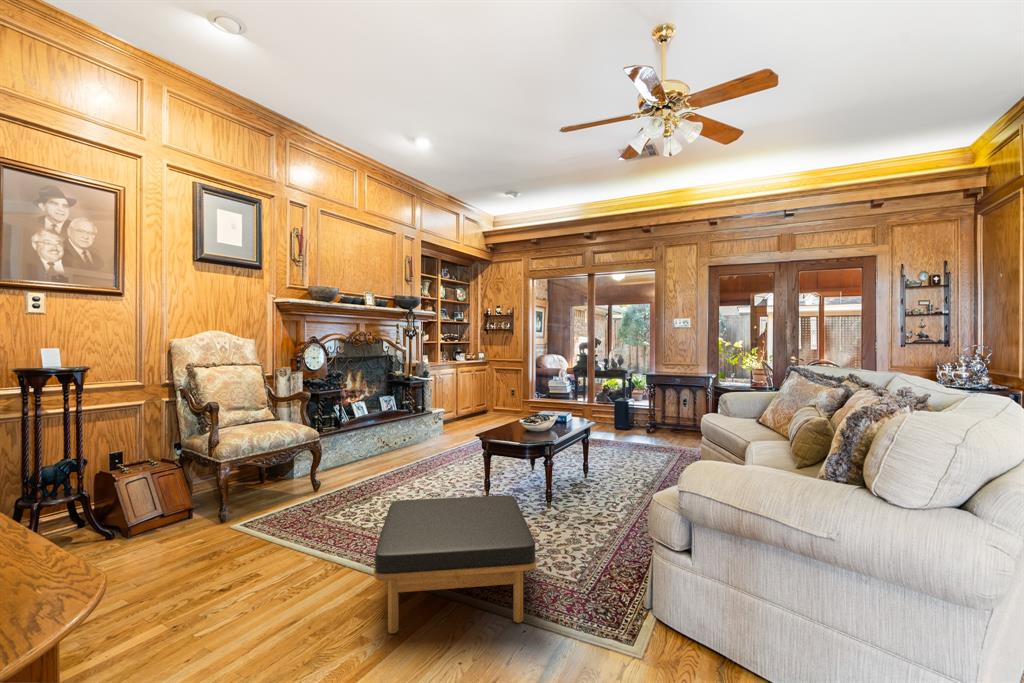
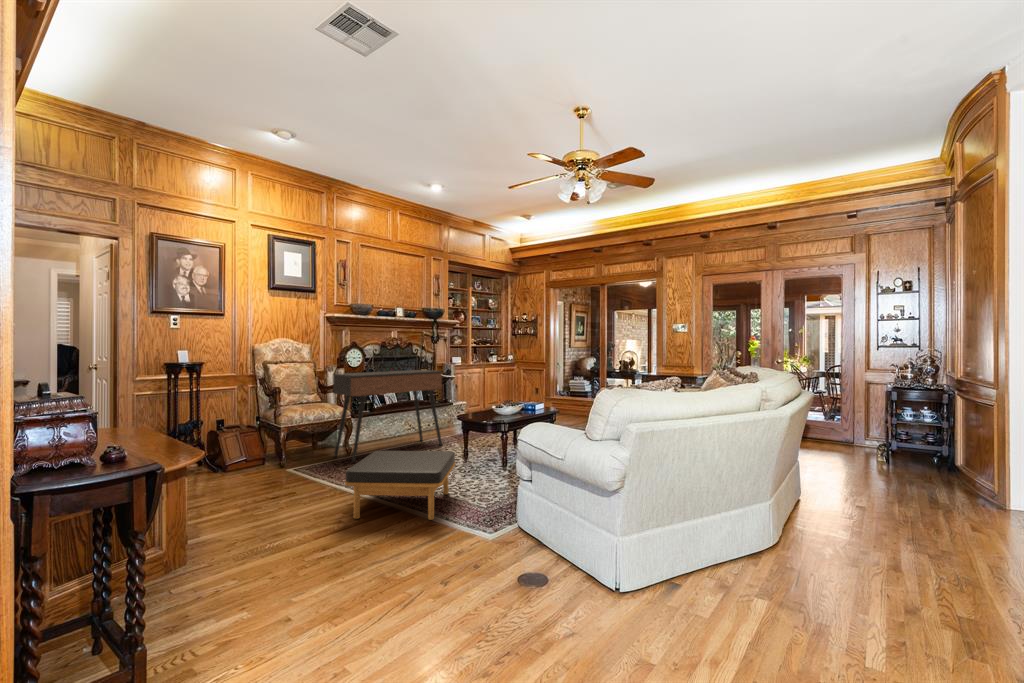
console table: none [297,373,439,506] -> present [333,370,442,462]

